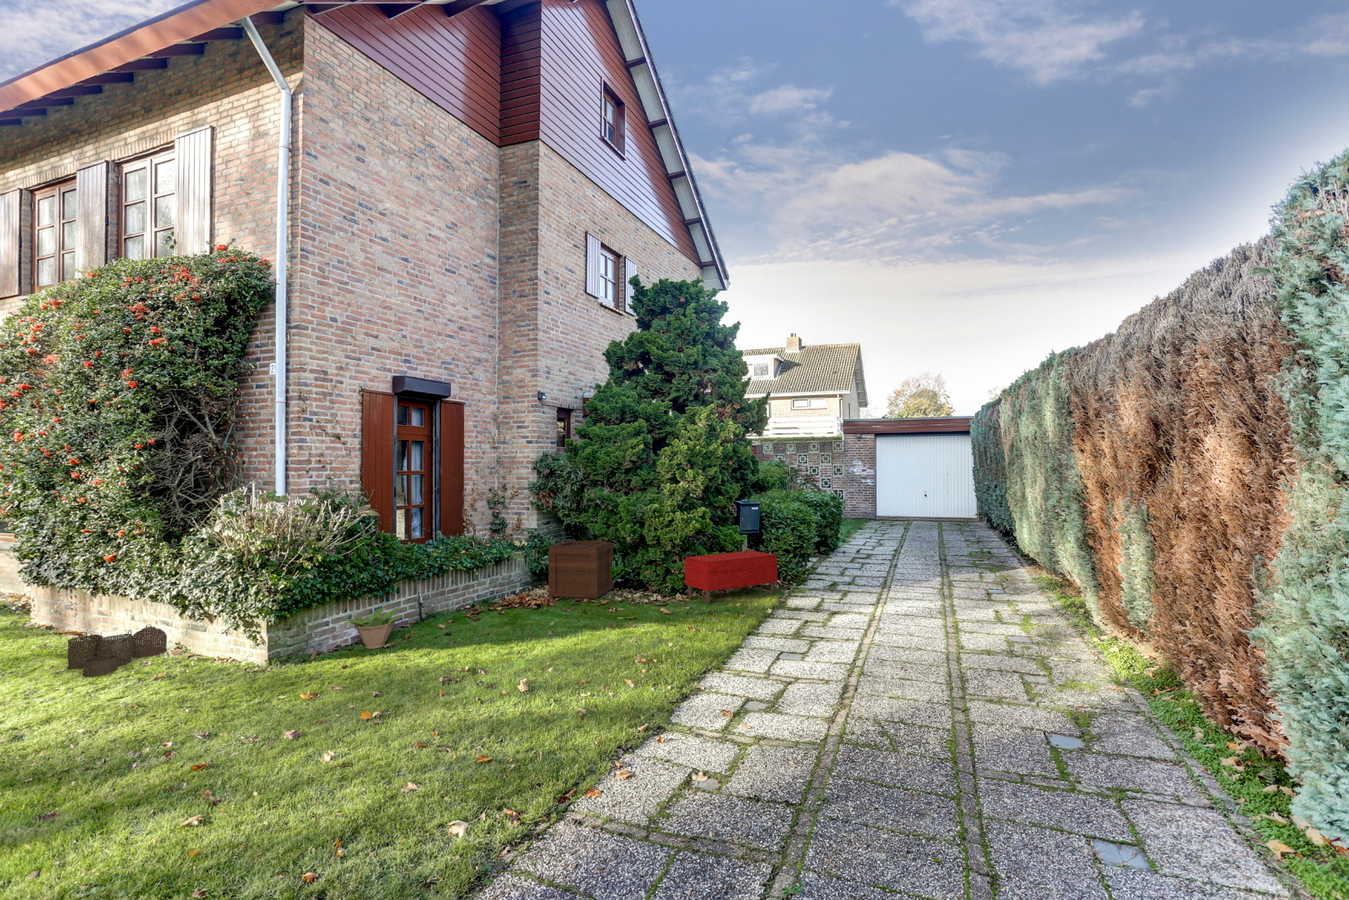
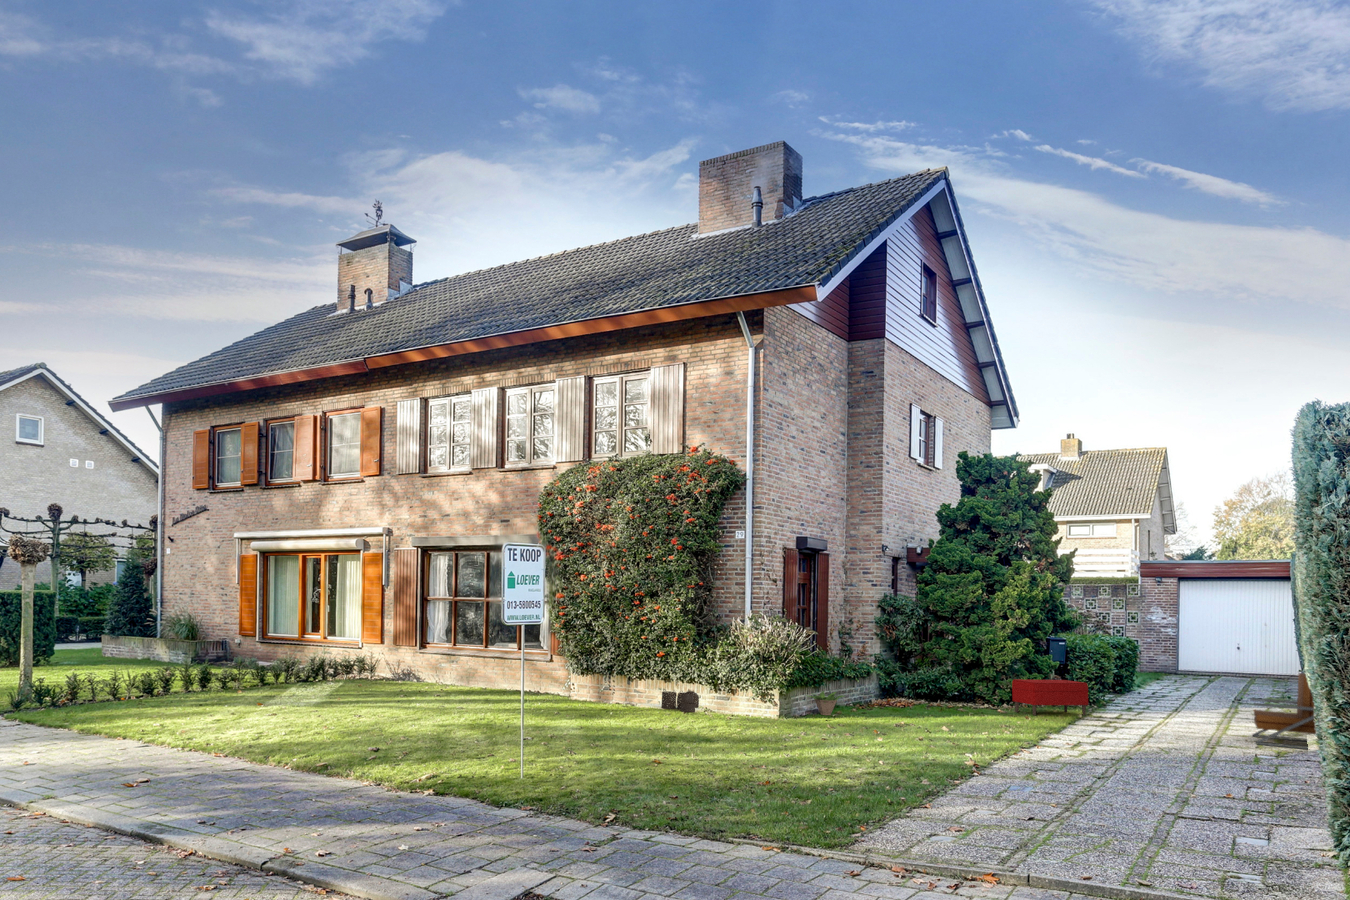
lounge chair: none [977,533,1102,652] -> present [1251,673,1316,749]
wooden crate: present [549,541,614,599] -> none [902,662,948,707]

